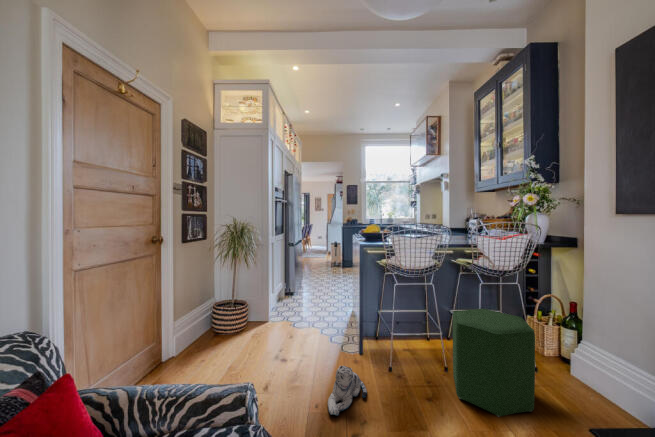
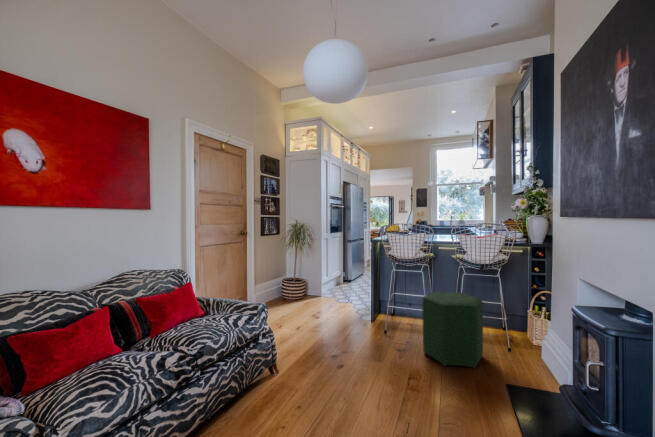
plush toy: present [328,366,367,415] -> none [329,319,362,348]

